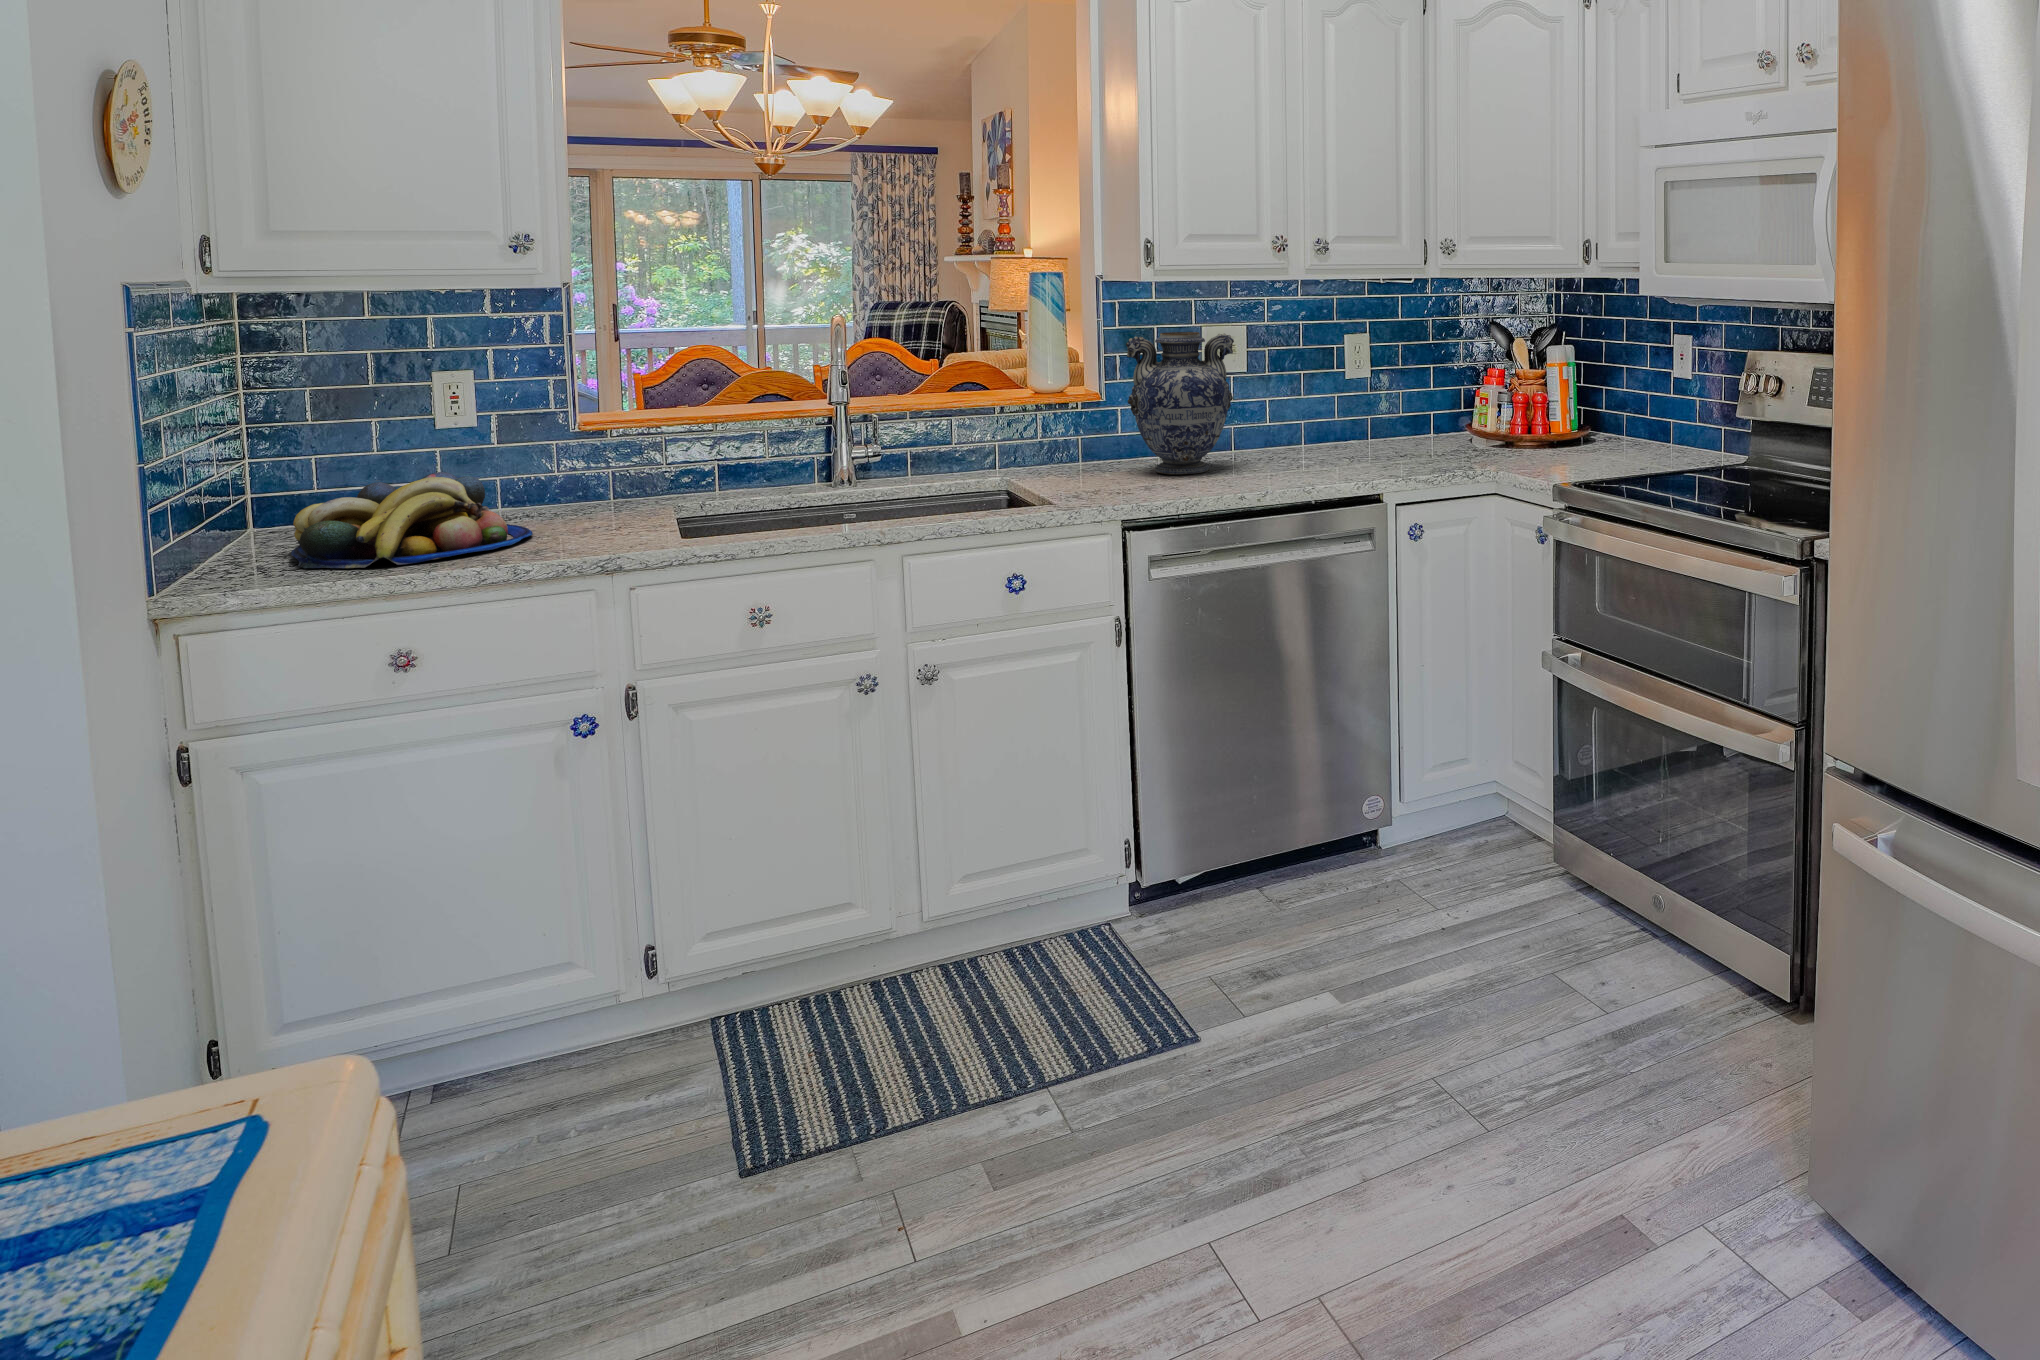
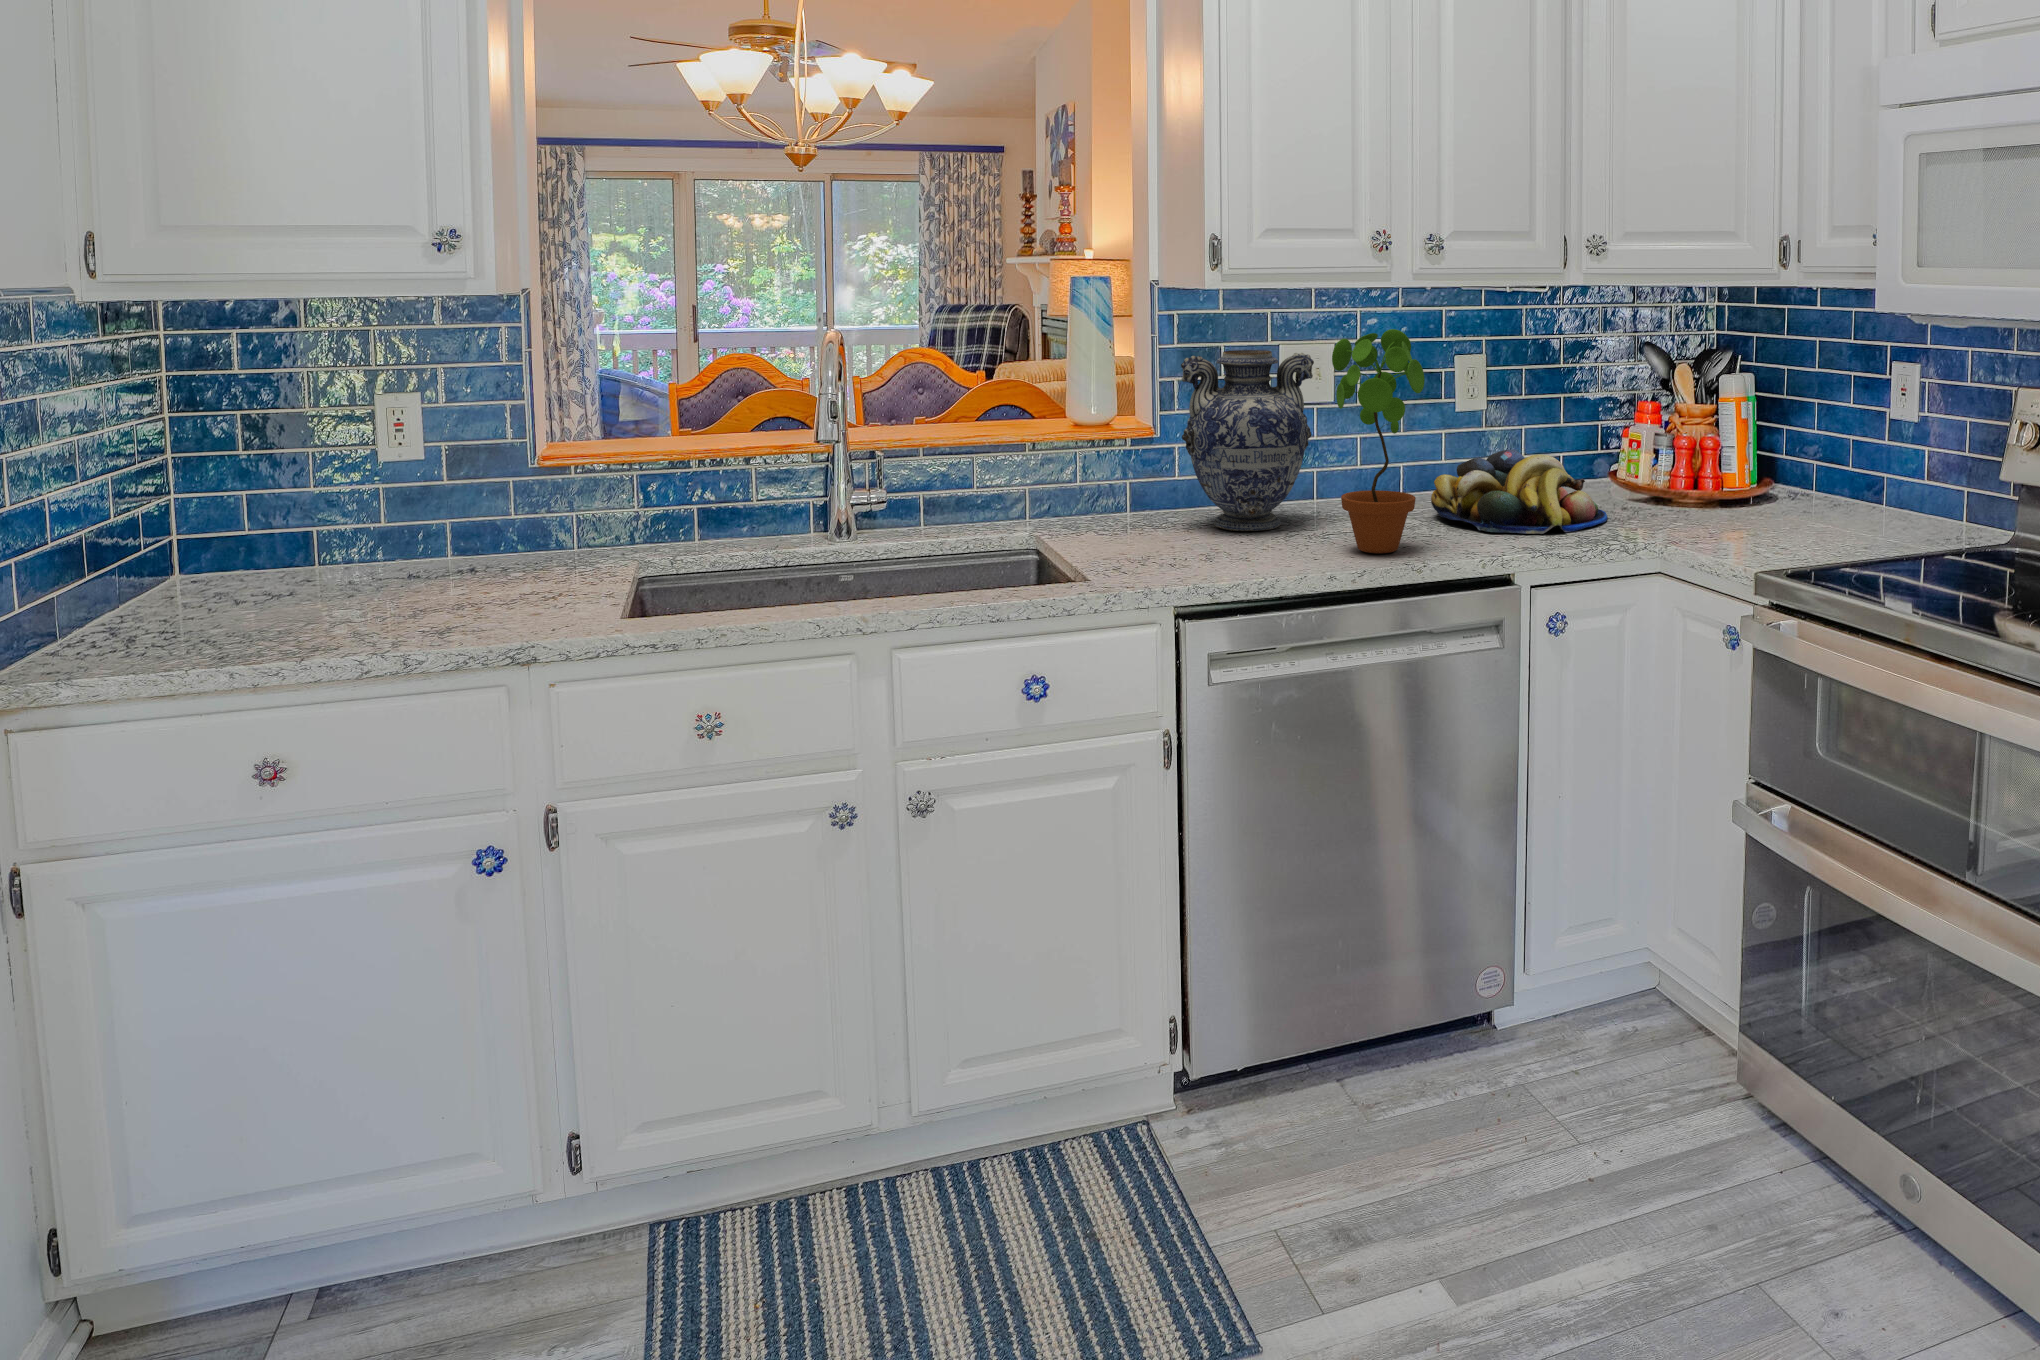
potted plant: none [1246,313,1317,484] -> present [1332,329,1425,553]
fruit bowl: present [291,472,533,568] -> present [1431,450,1607,534]

